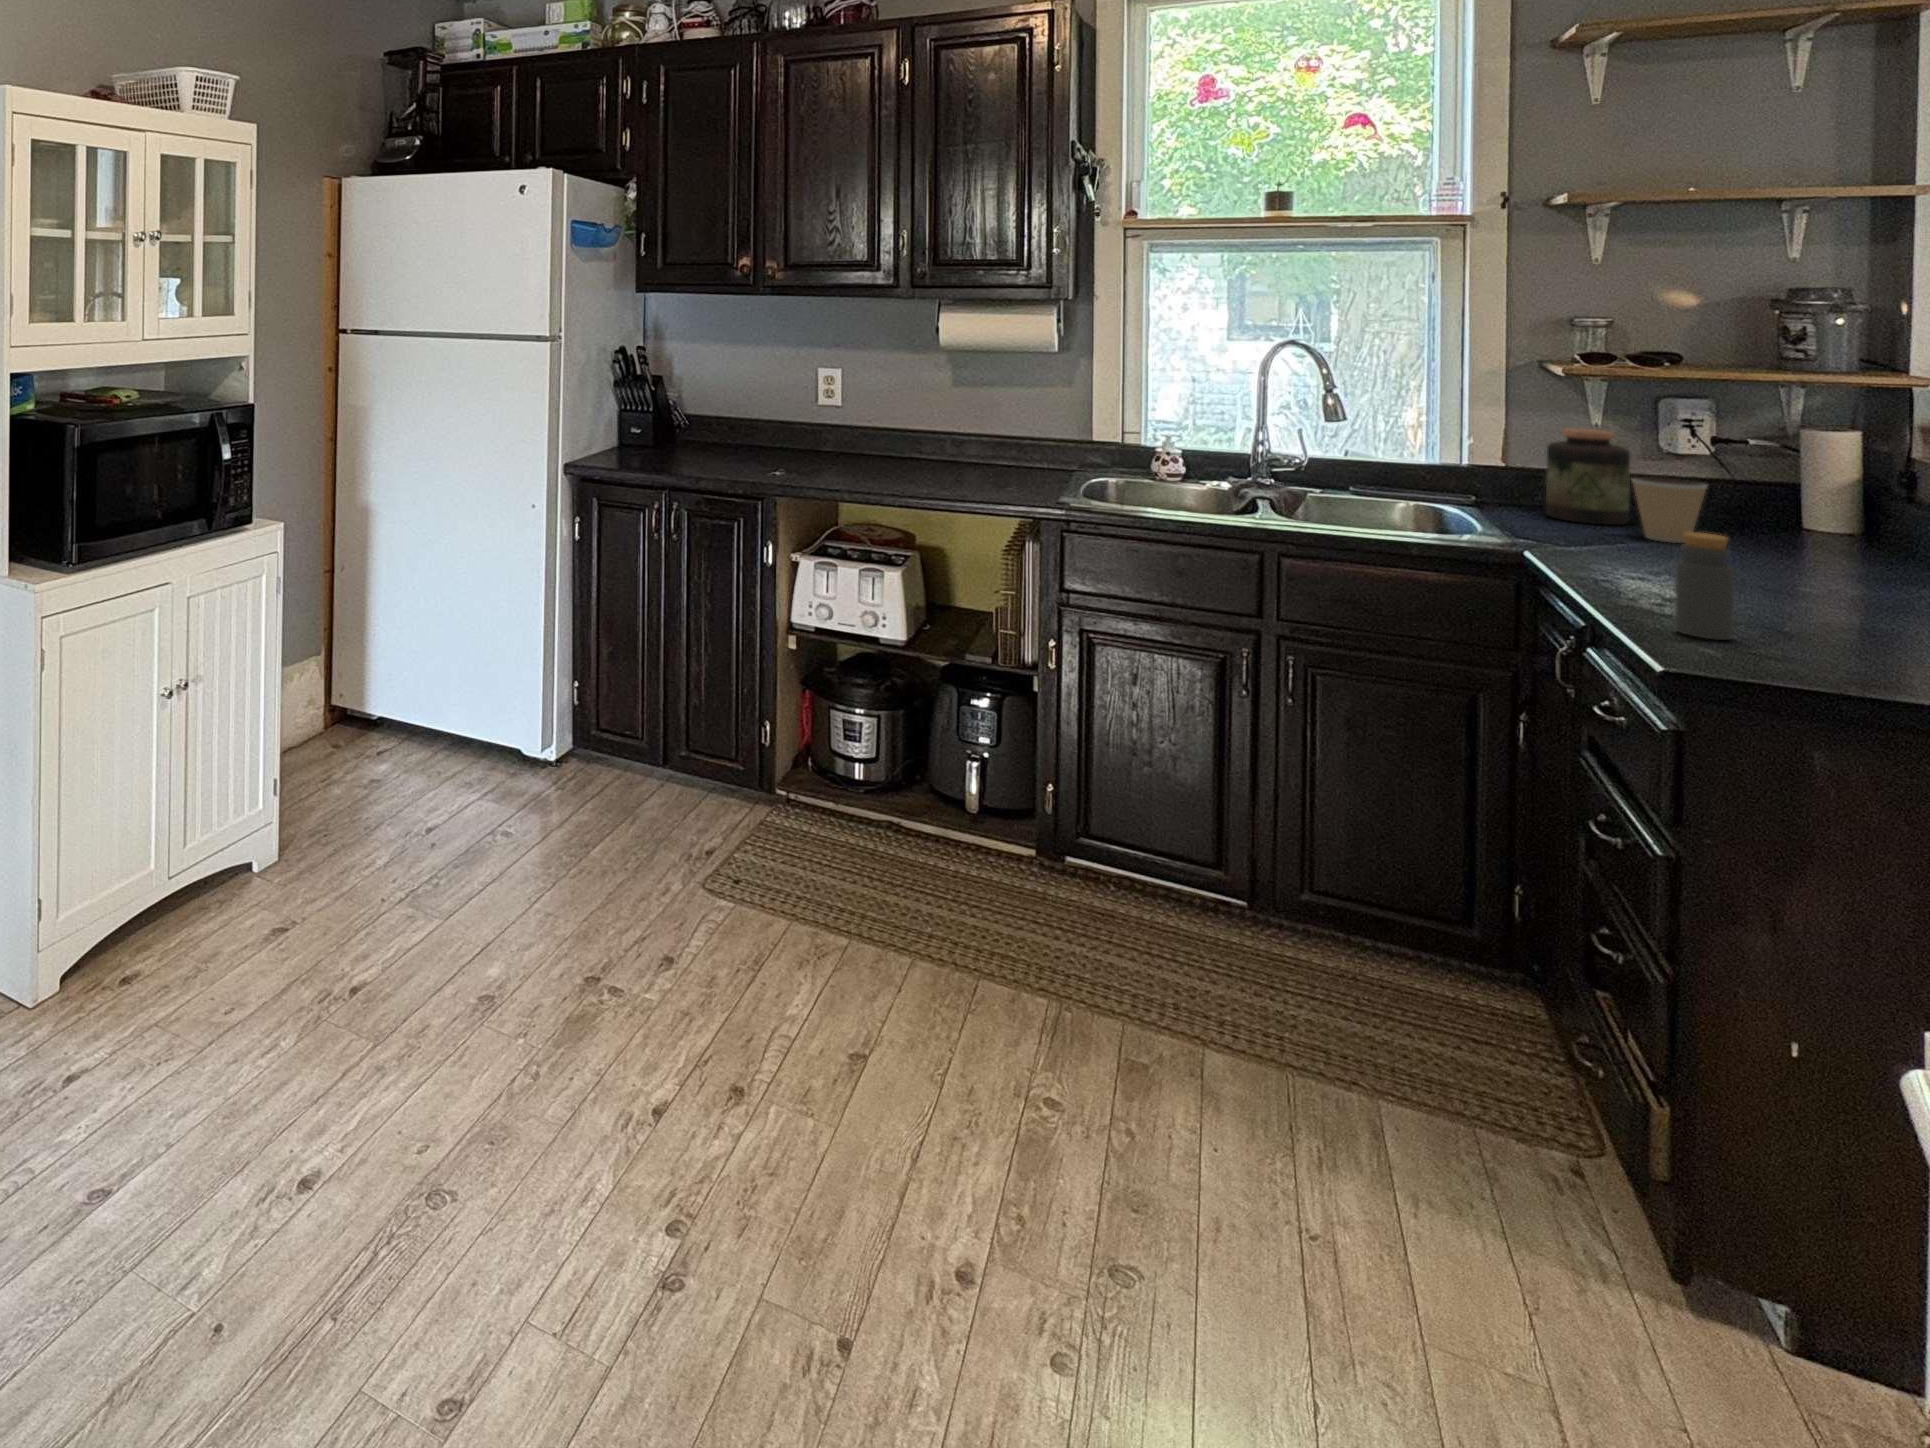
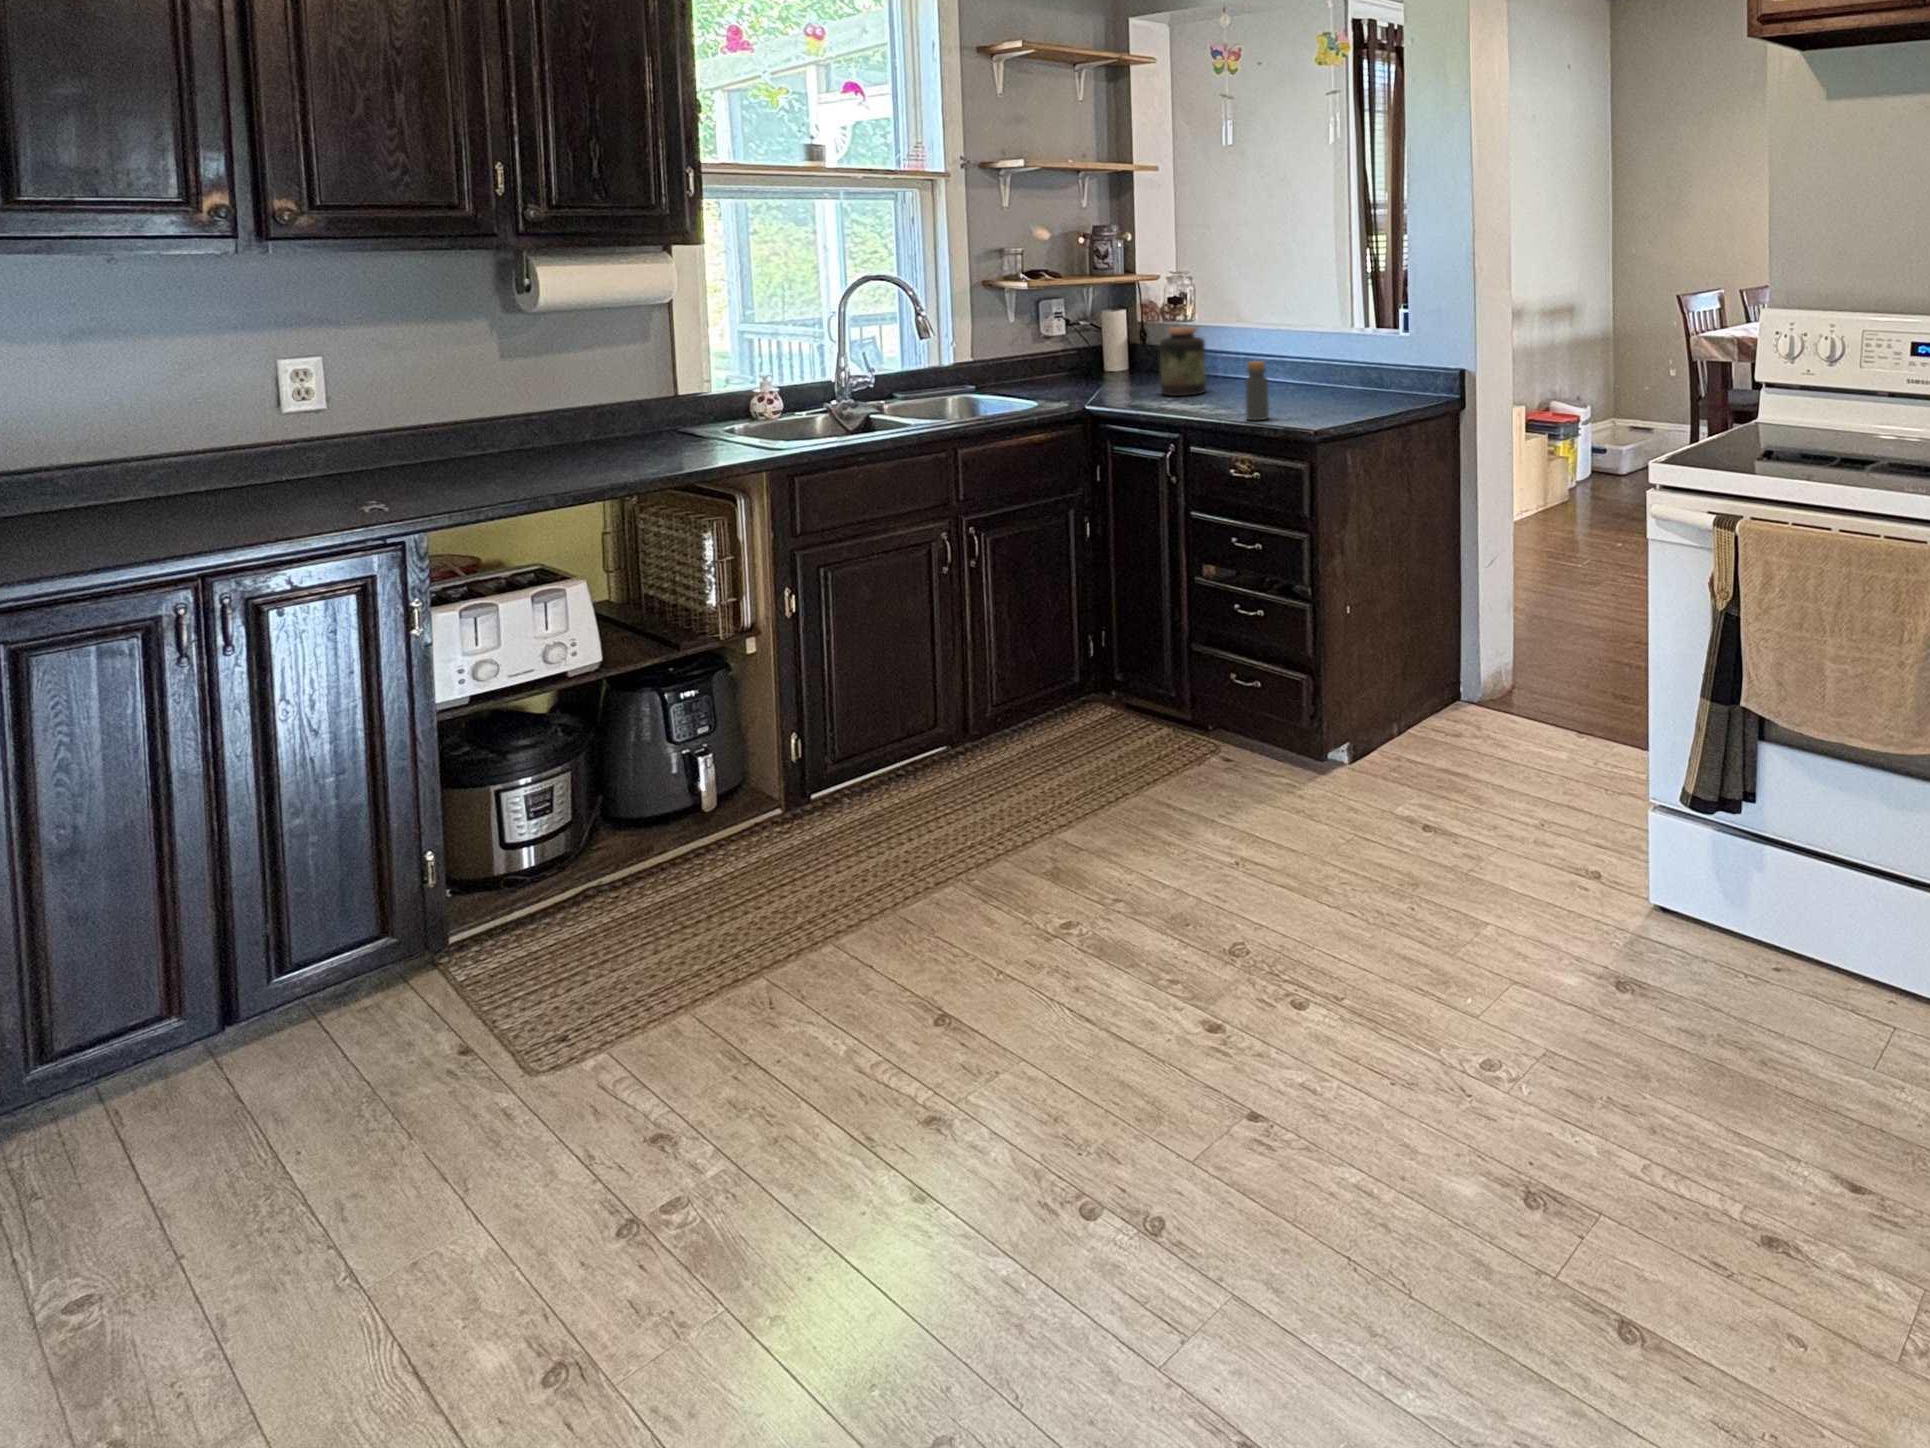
jar: present [1546,428,1630,525] -> present [1160,327,1206,396]
coffee cup: present [1631,477,1707,543] -> none [1070,350,1106,390]

